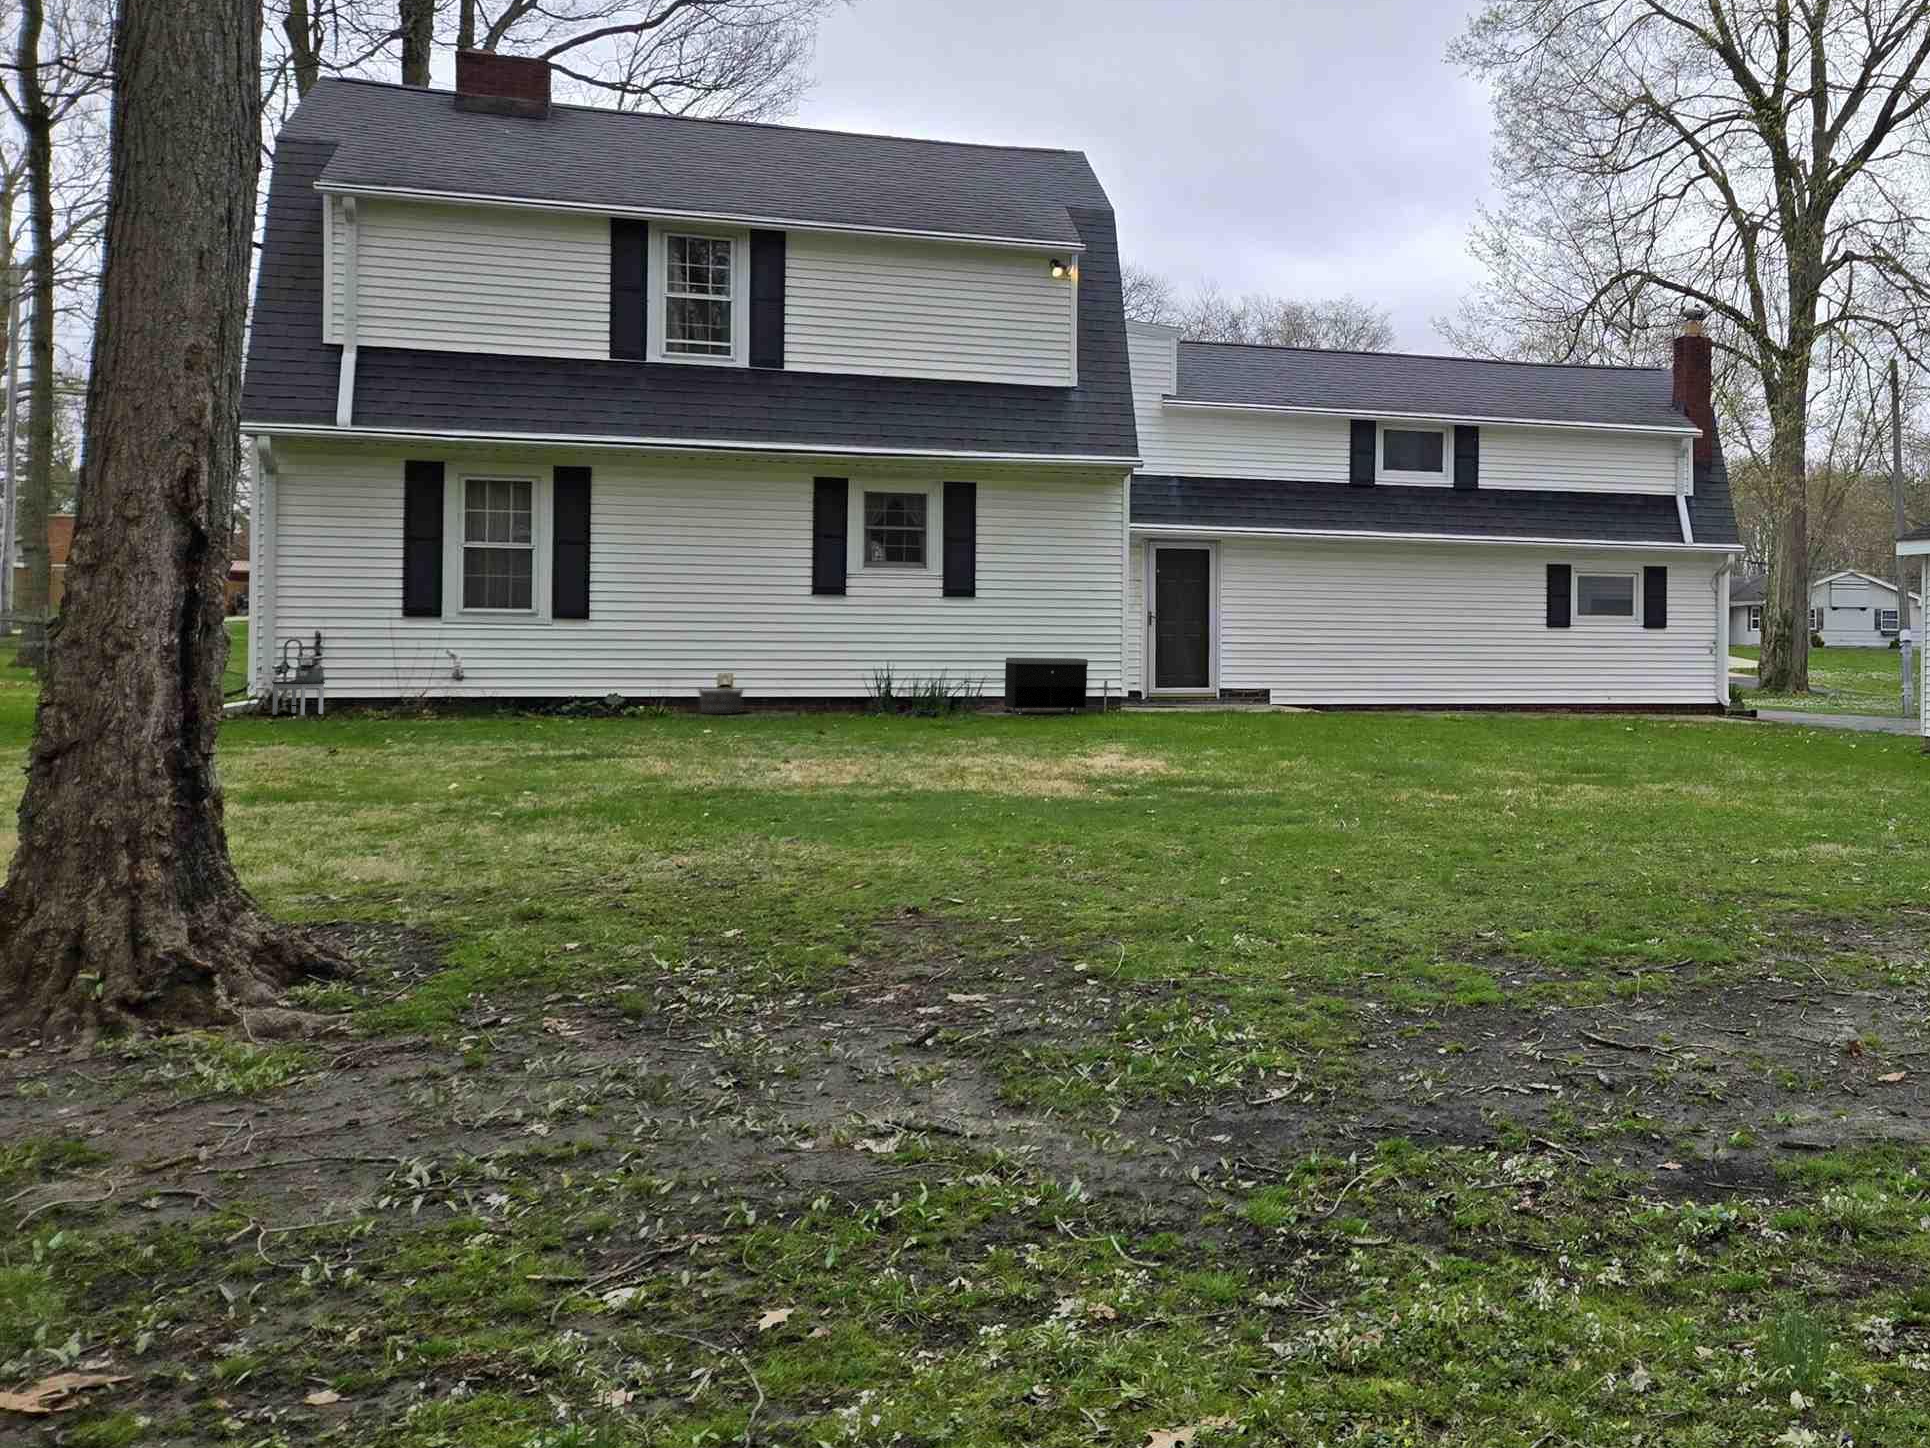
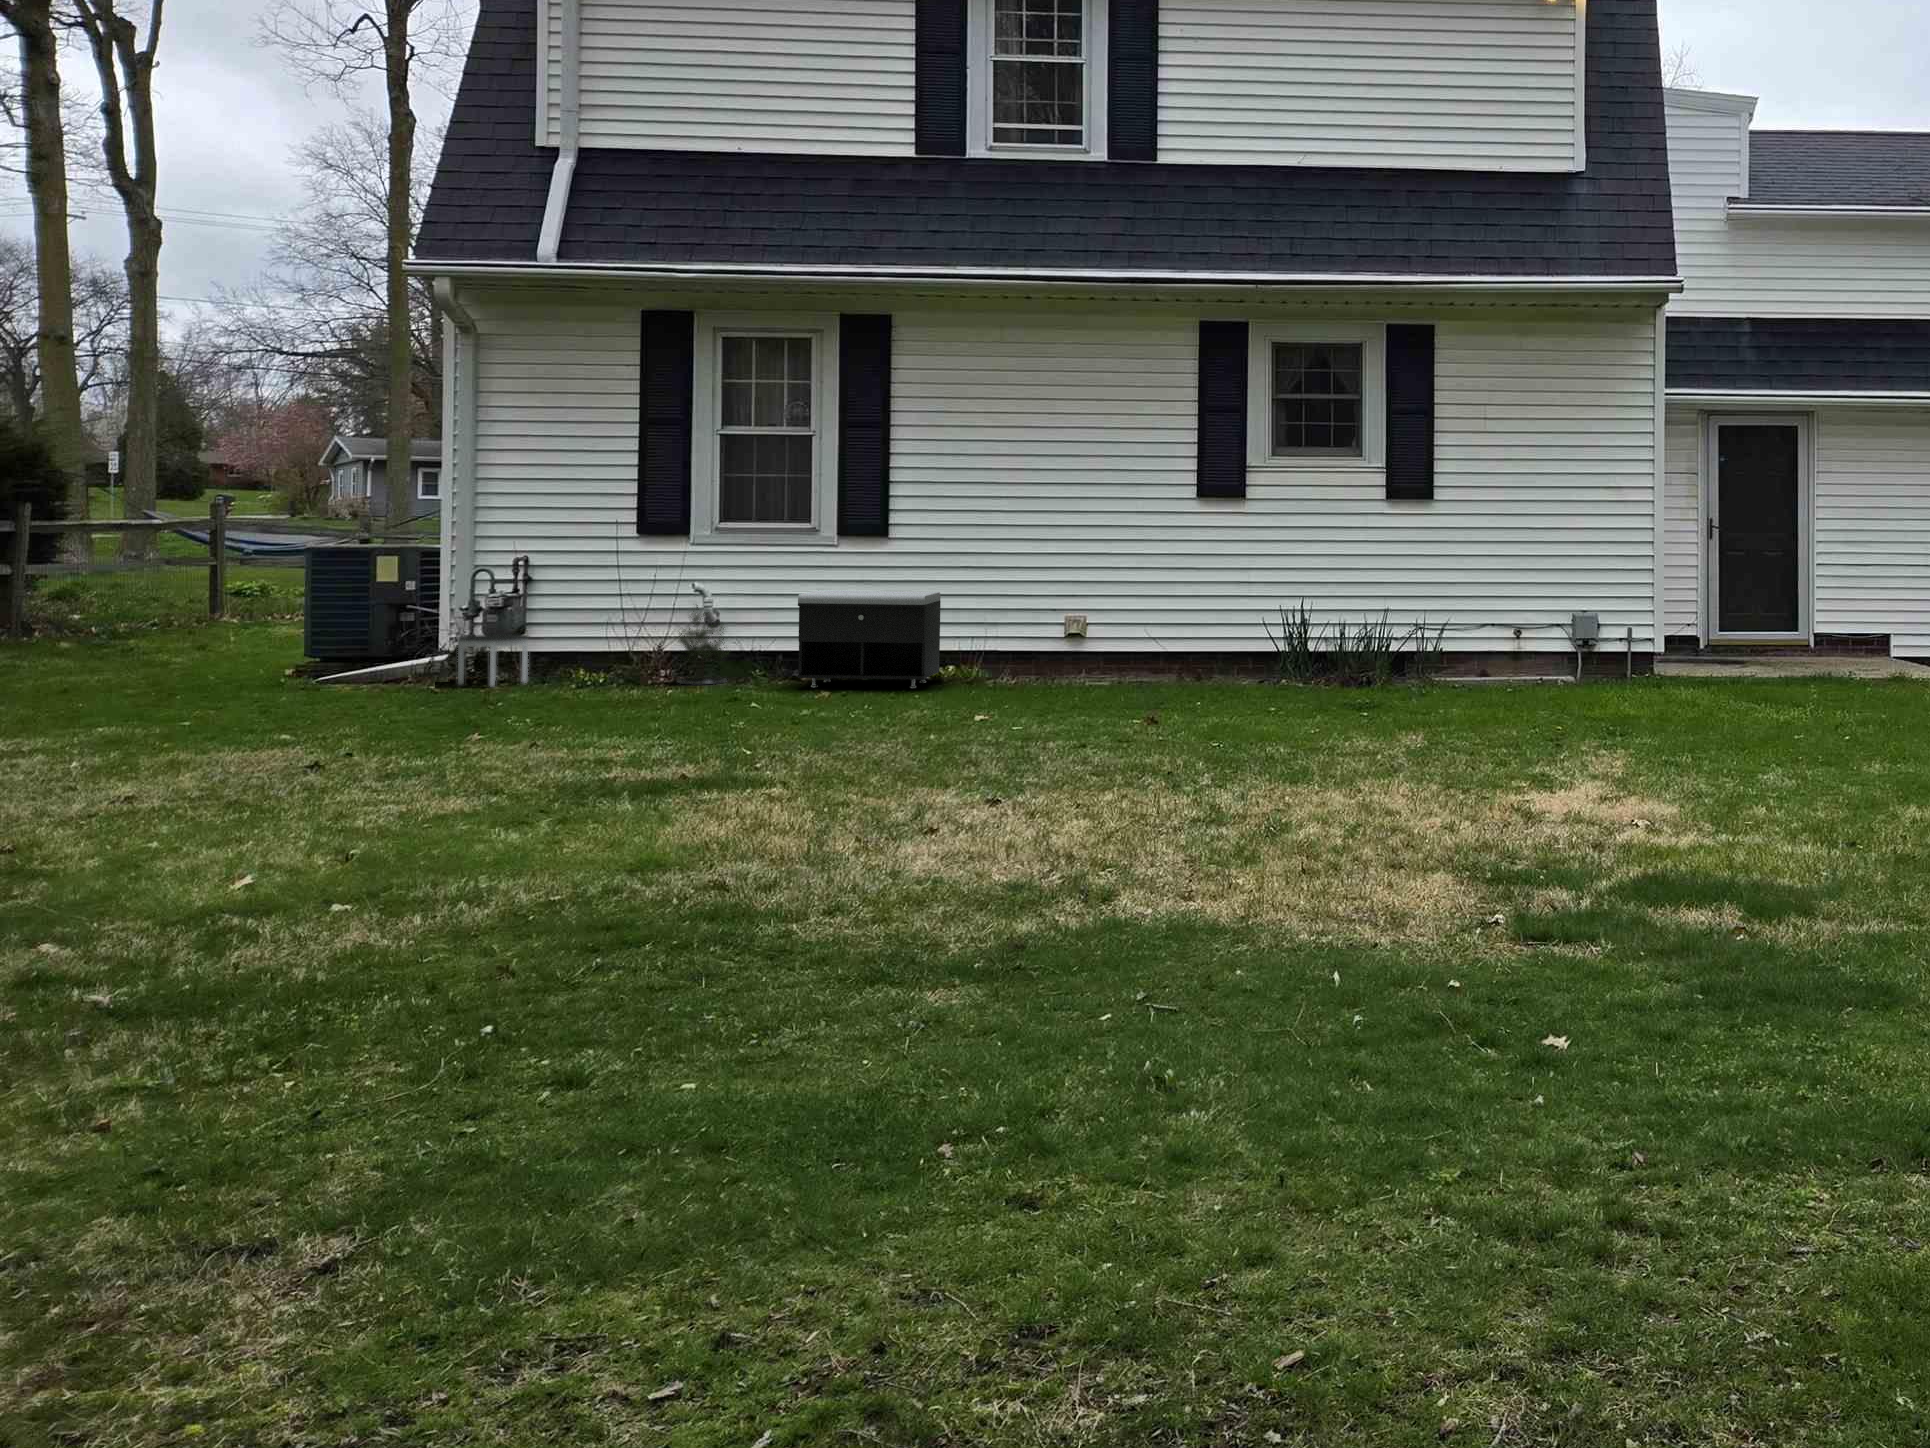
storage bench: present [1005,658,1088,714] -> present [798,590,941,688]
potted tree: none [438,659,478,714] -> present [679,605,728,684]
bucket: present [699,689,743,714] -> none [1028,645,1094,688]

